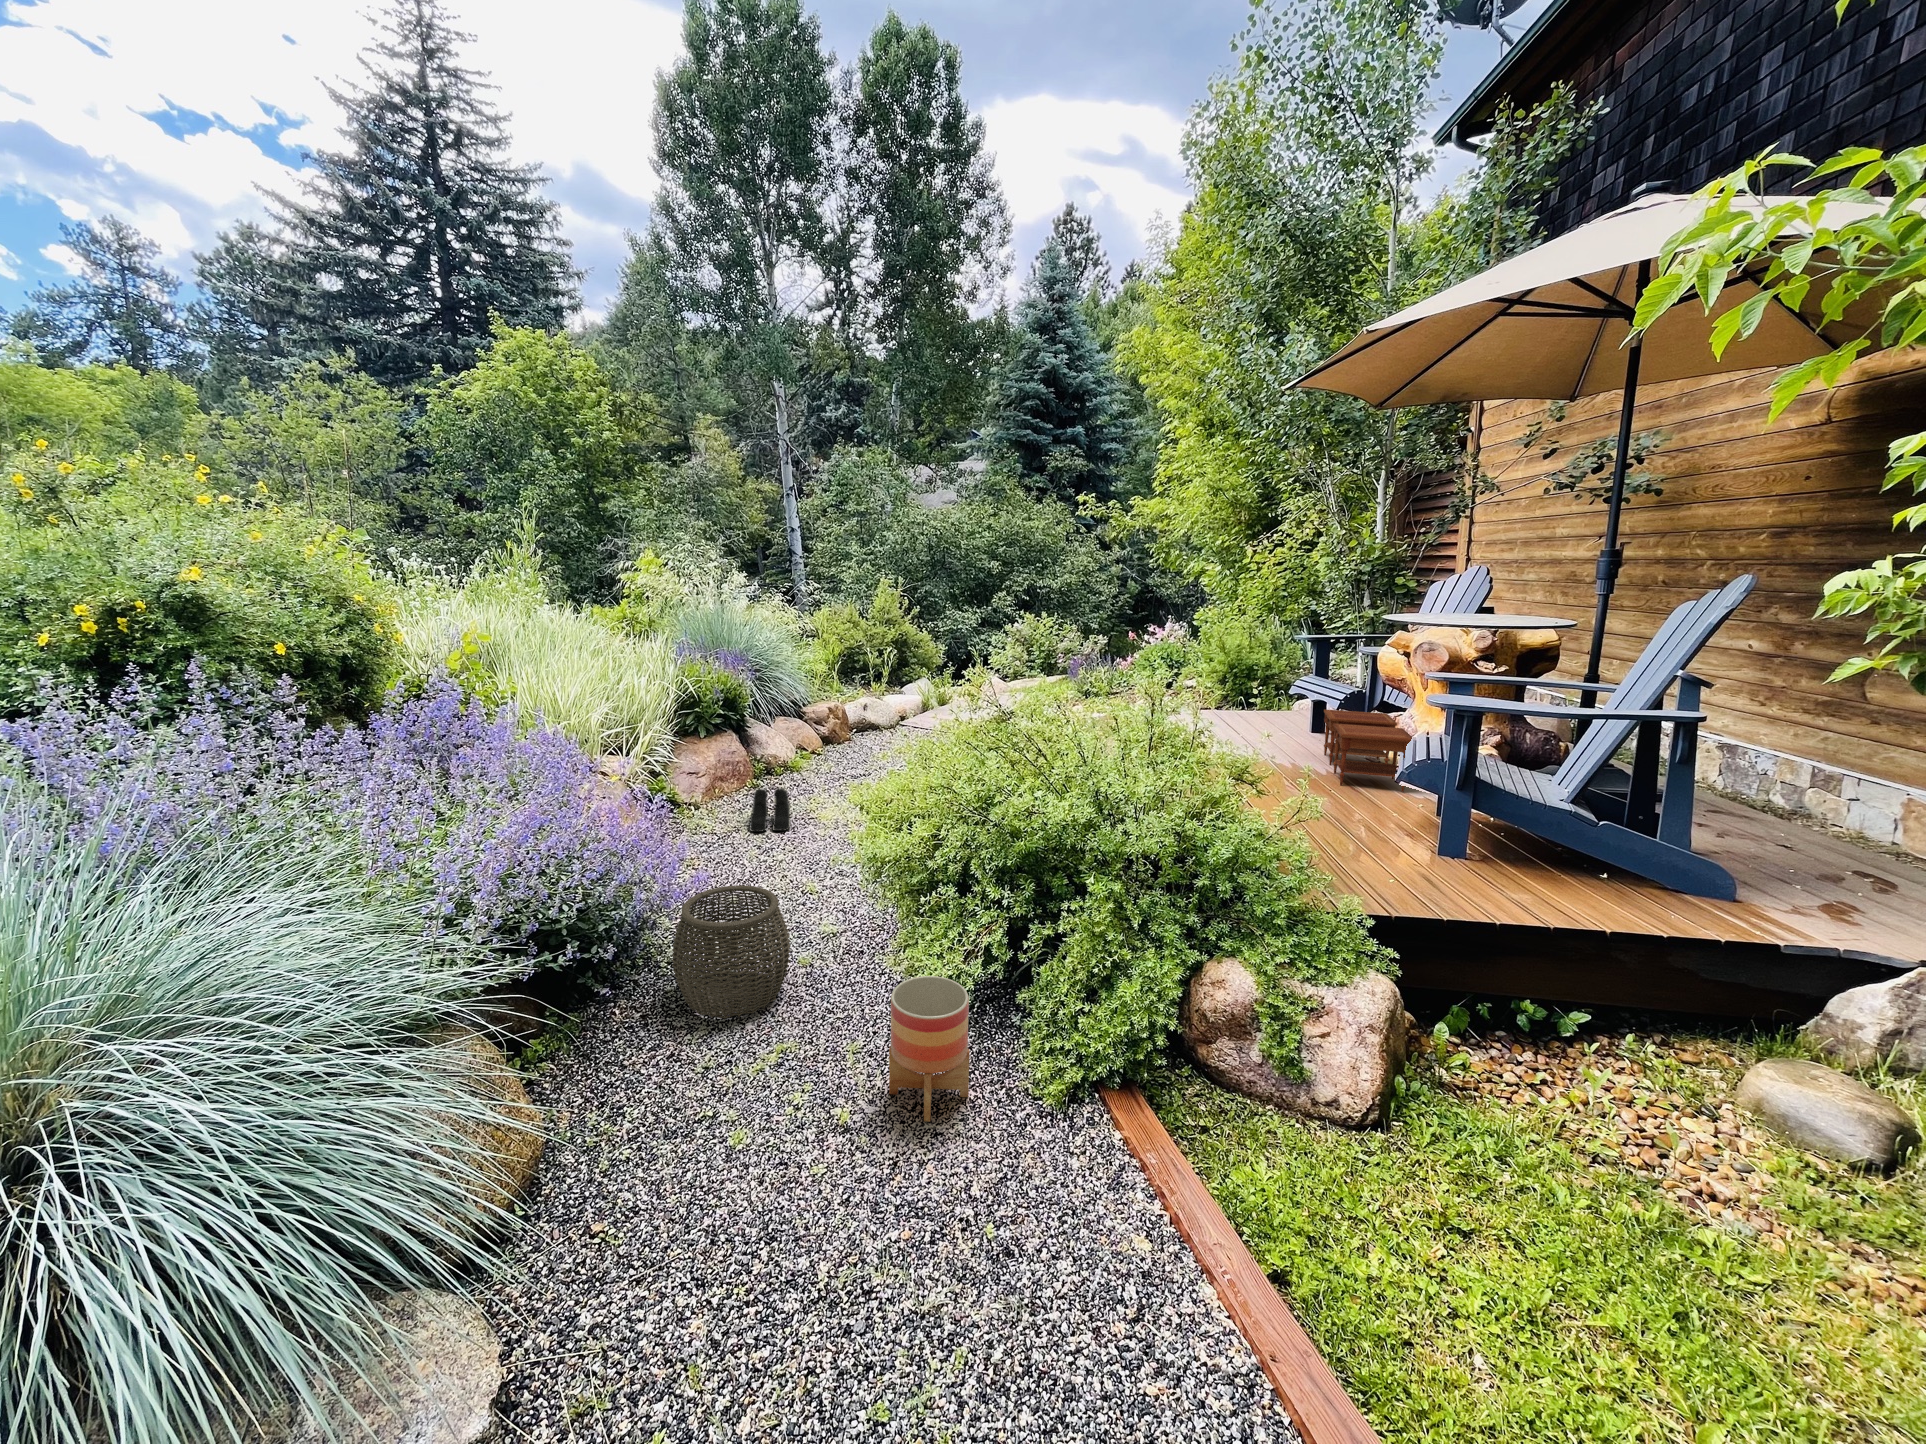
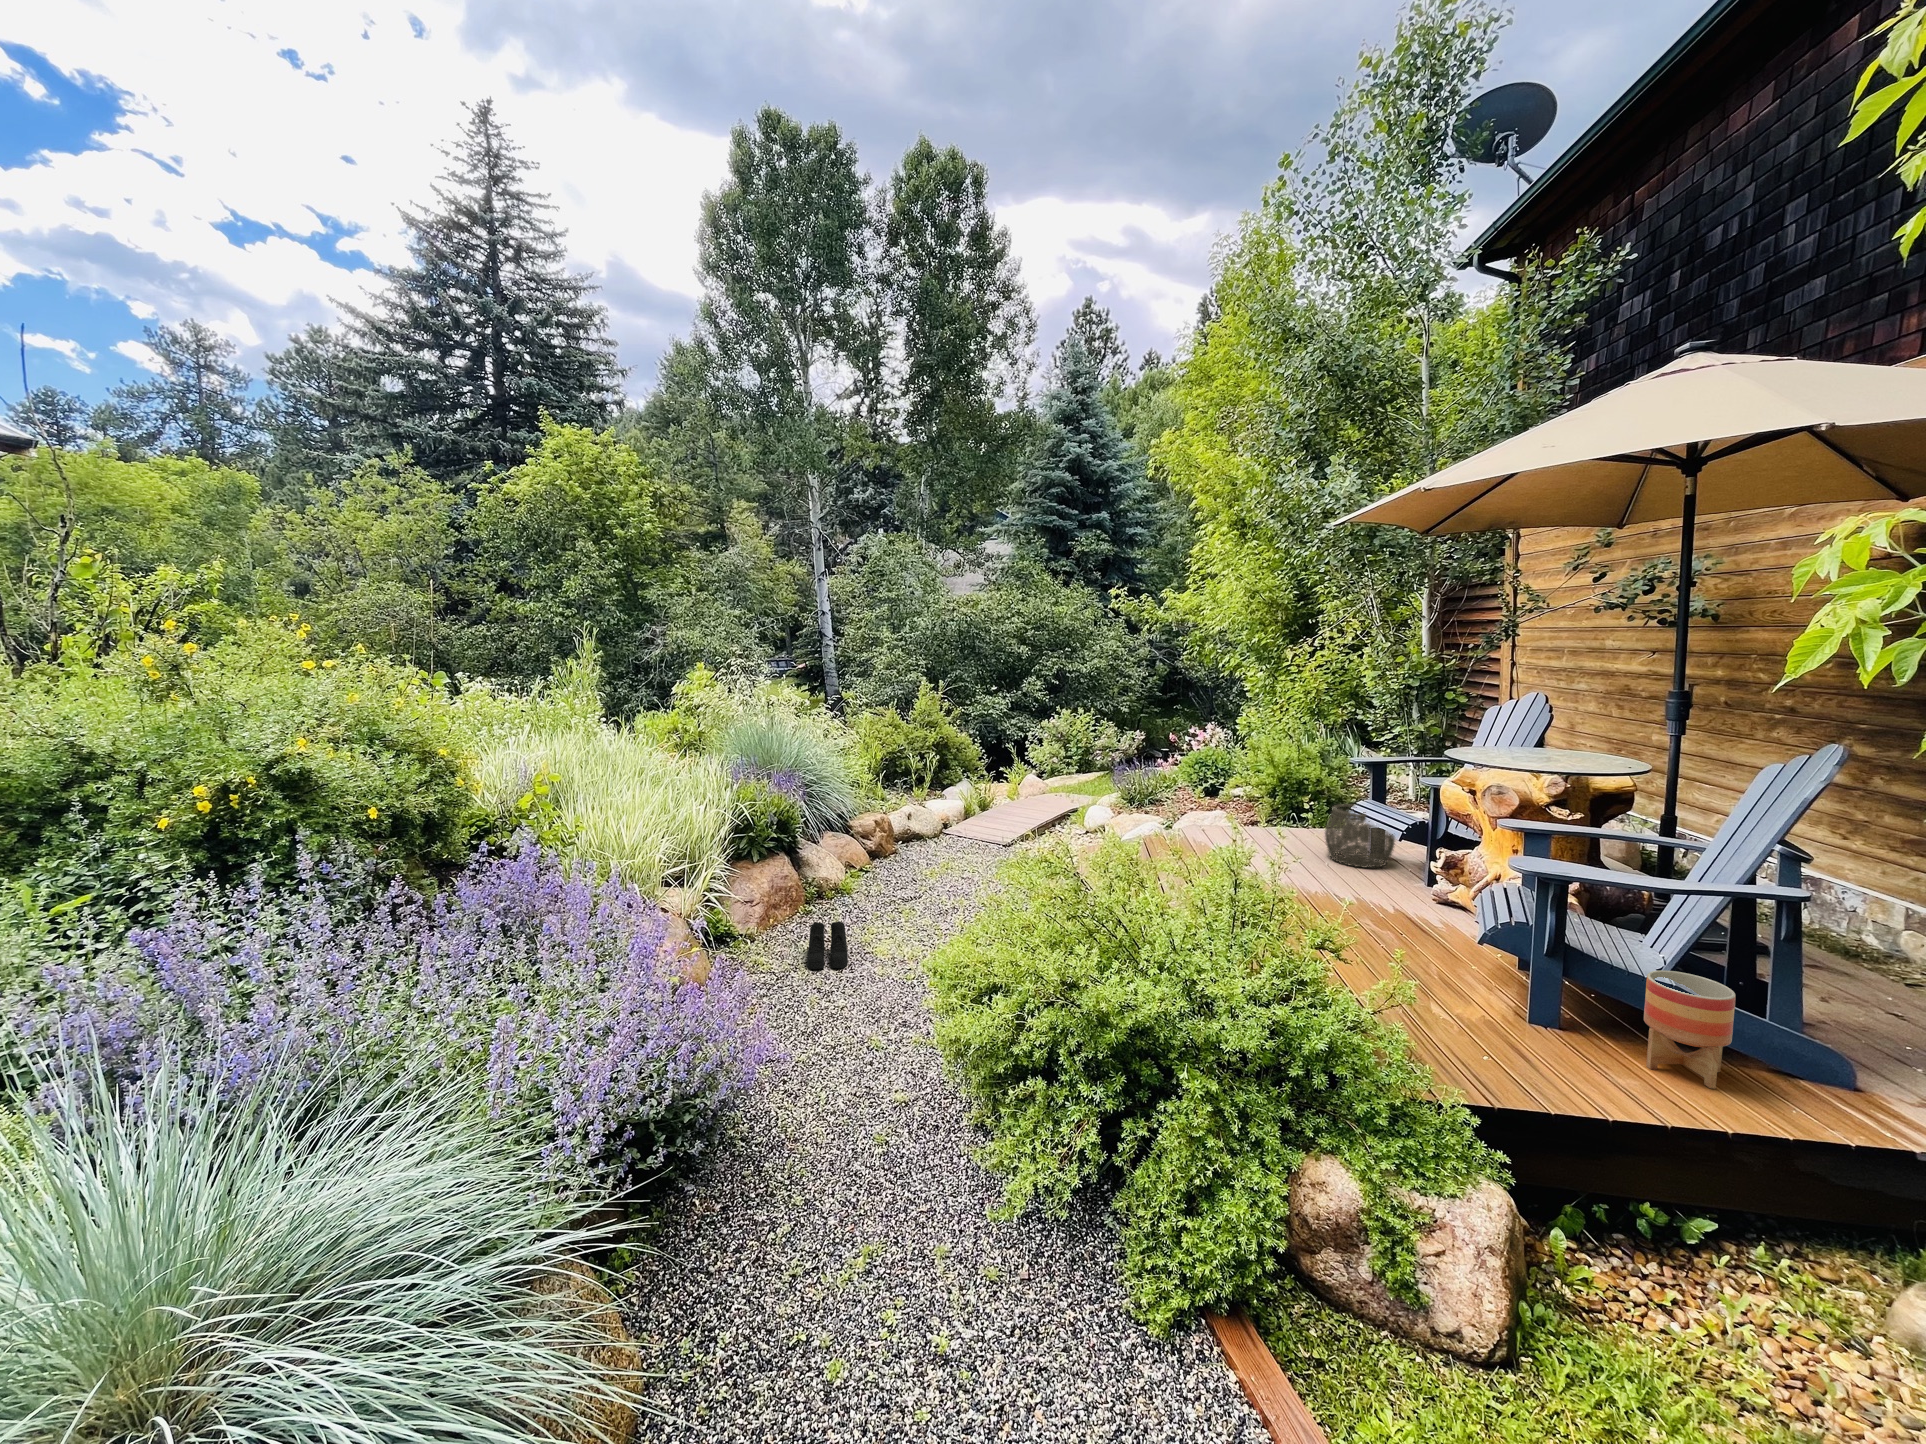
side table: present [1324,709,1412,792] -> none [1388,840,1491,939]
woven basket: present [672,885,790,1019] -> present [1325,804,1395,868]
planter: present [889,976,969,1122] -> present [1644,970,1736,1088]

